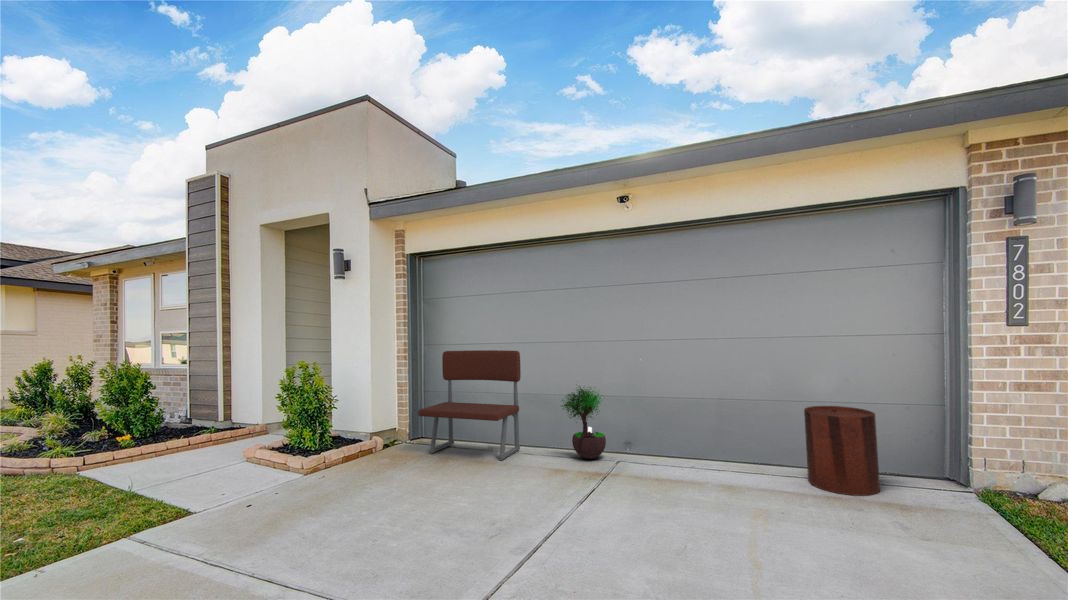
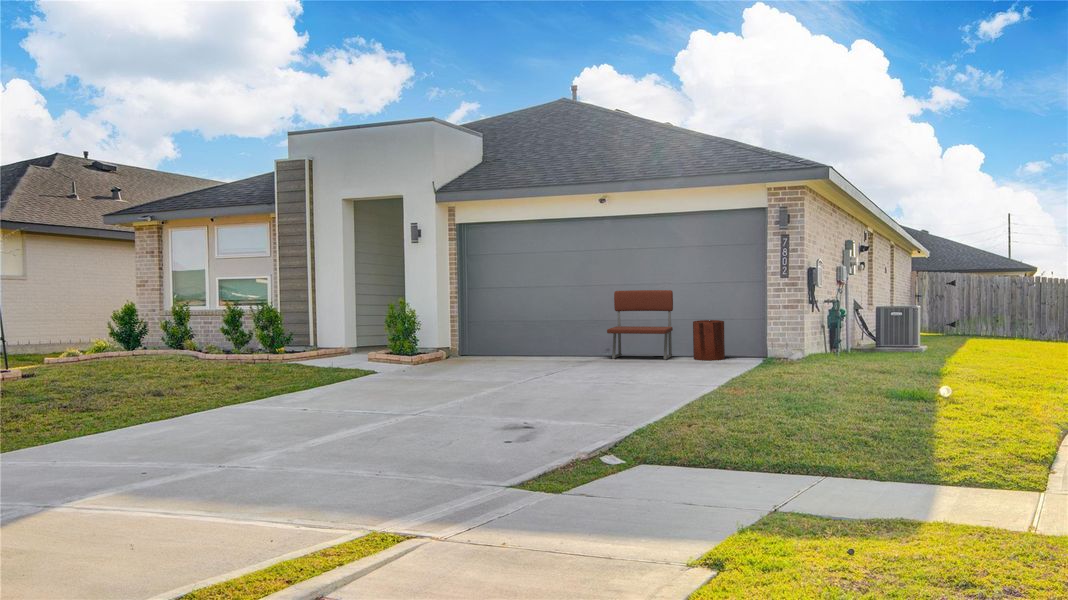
bench: present [418,350,521,460] -> present [607,290,673,360]
potted tree: present [562,385,606,459] -> none [565,309,592,356]

